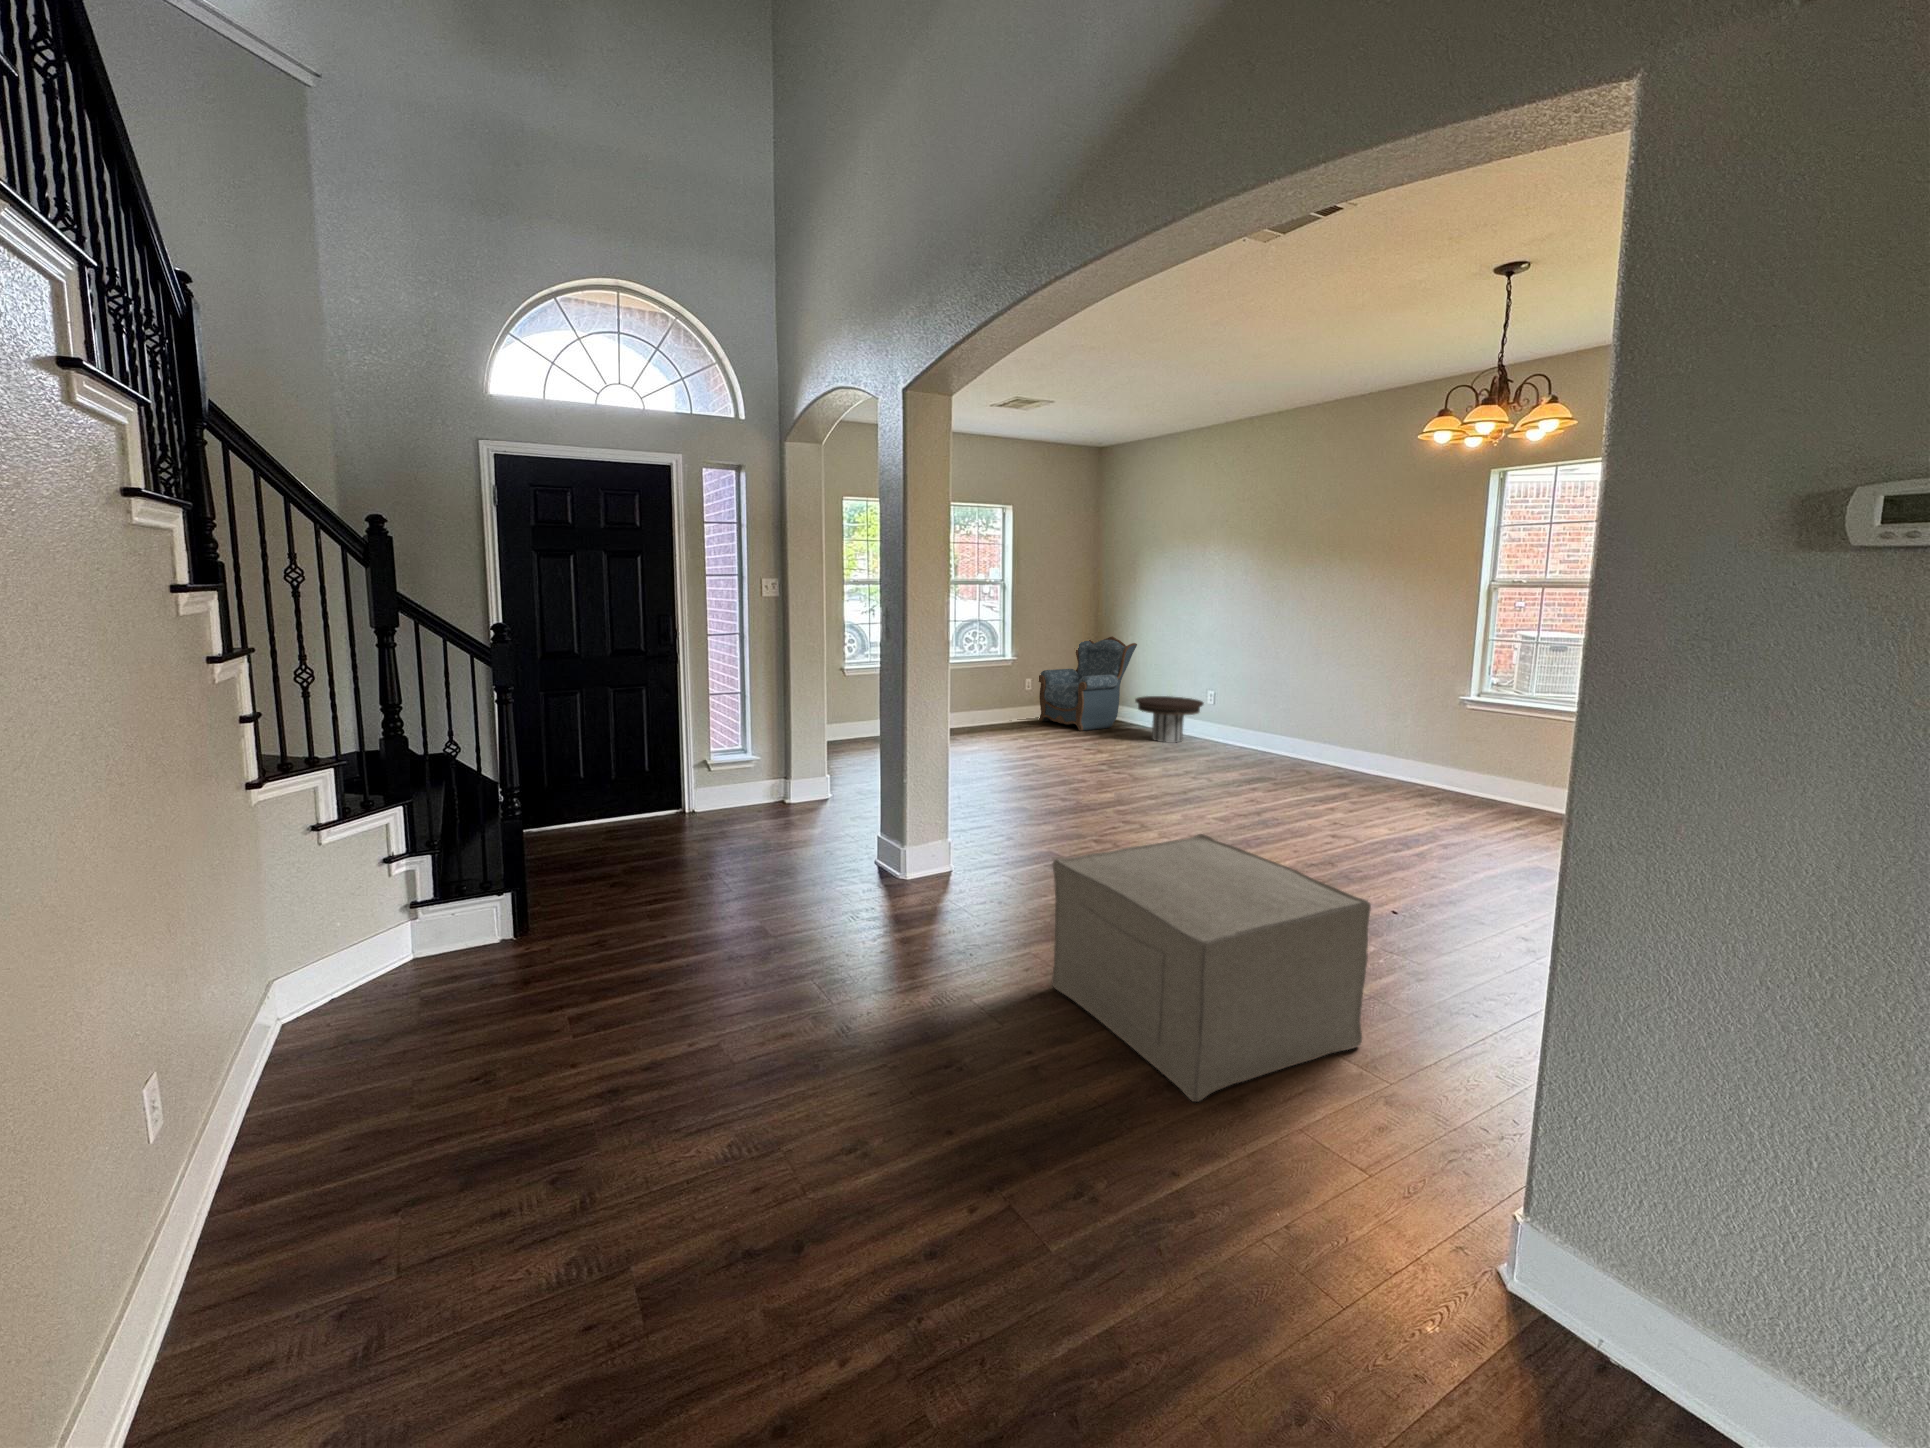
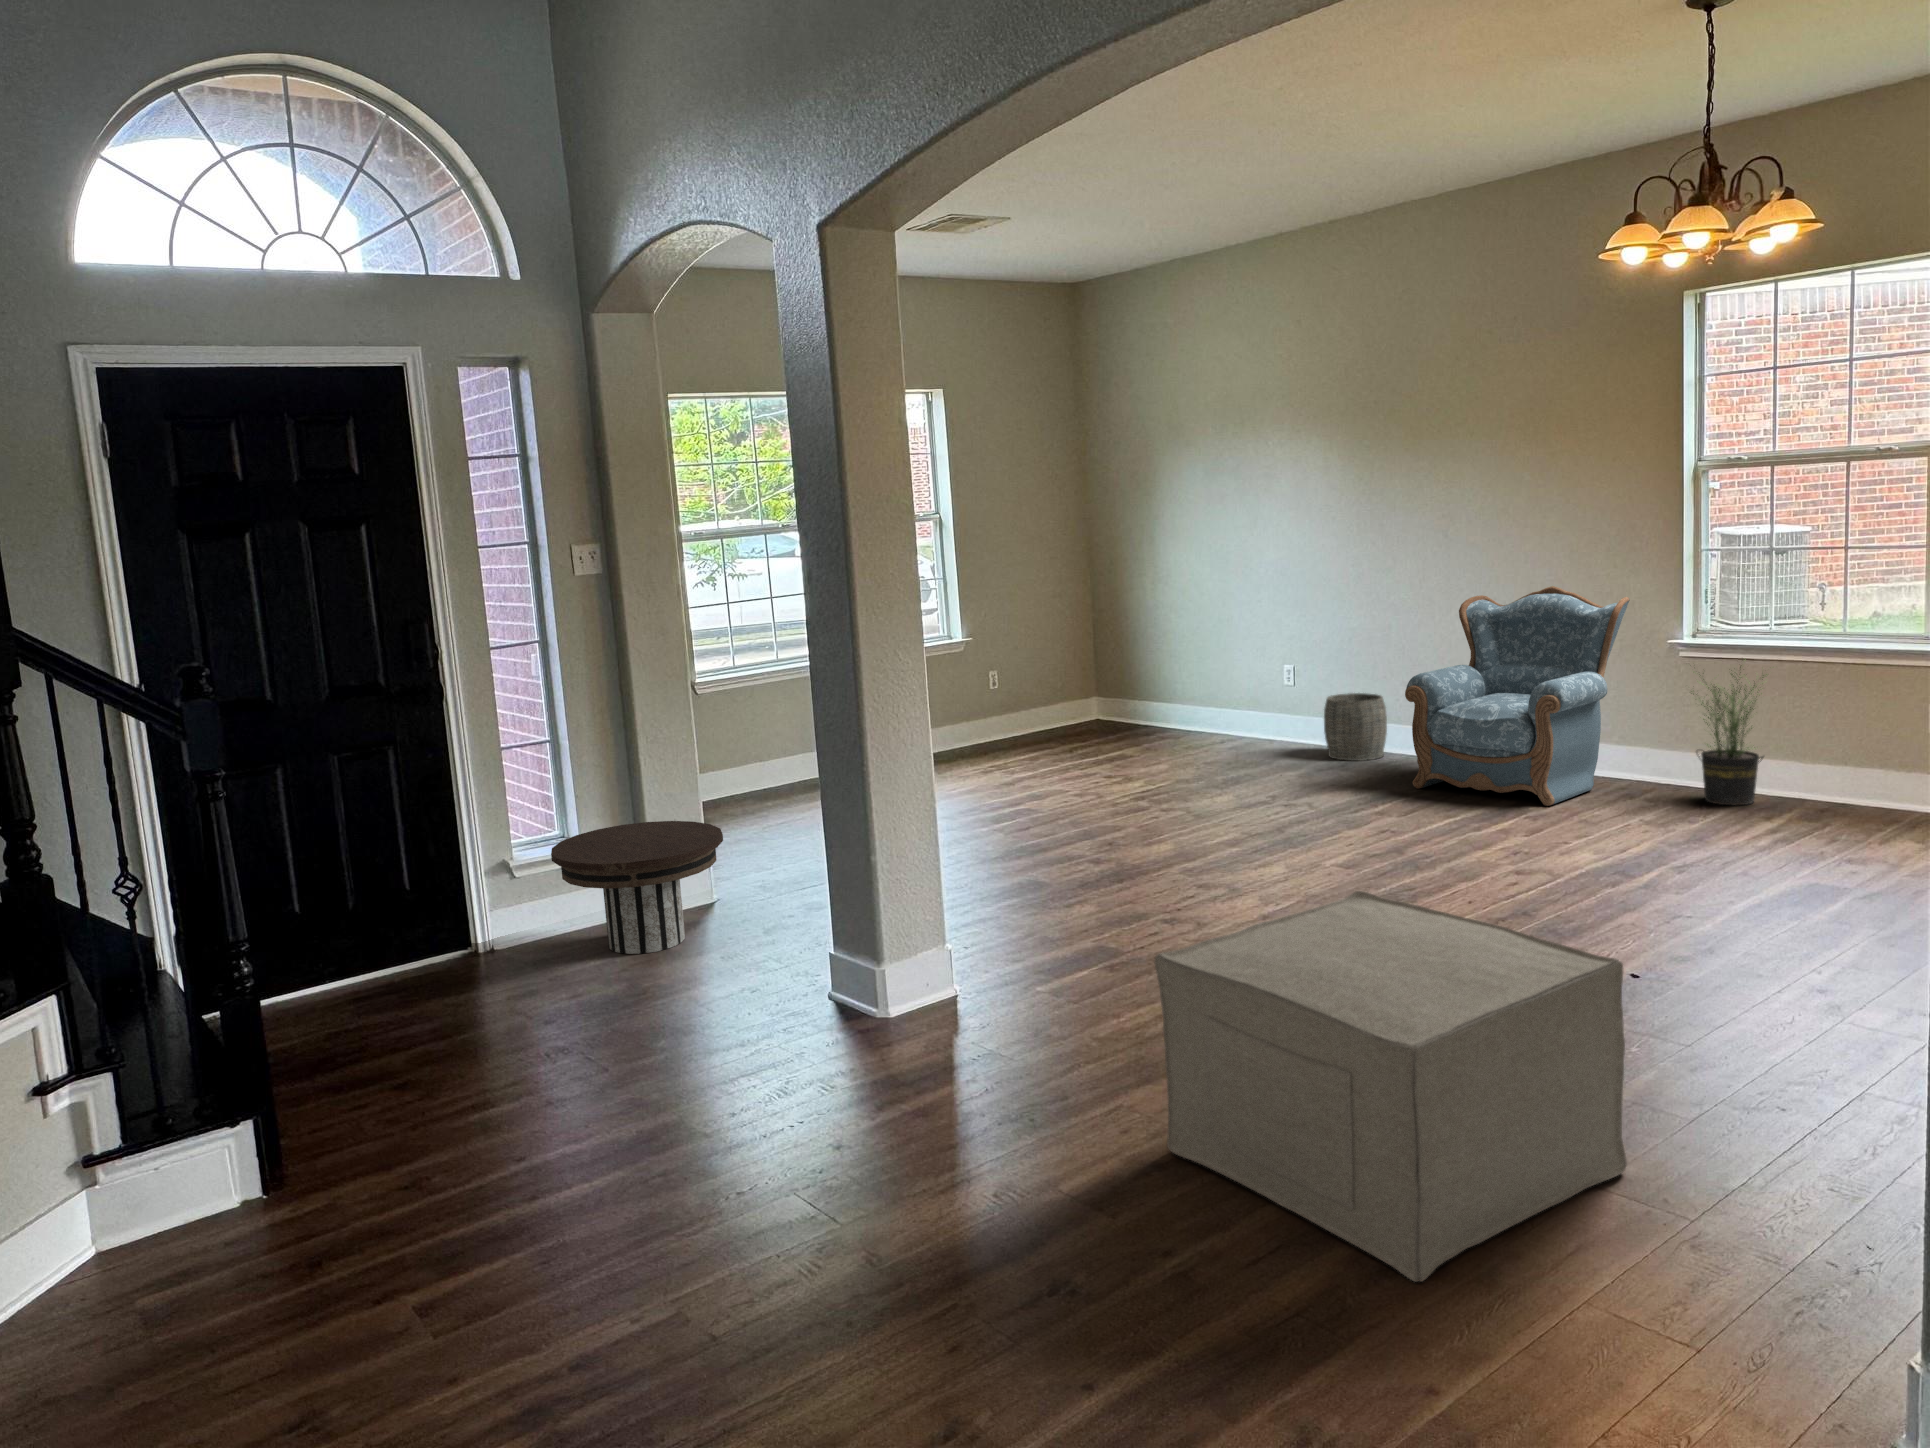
armchair: present [1039,636,1137,731] -> present [1405,586,1630,806]
side table: present [1135,696,1204,743] -> present [551,821,723,954]
potted plant: none [1463,712,1530,809] -> present [1691,665,1767,805]
woven basket: none [1224,713,1265,755] -> present [1324,693,1387,761]

